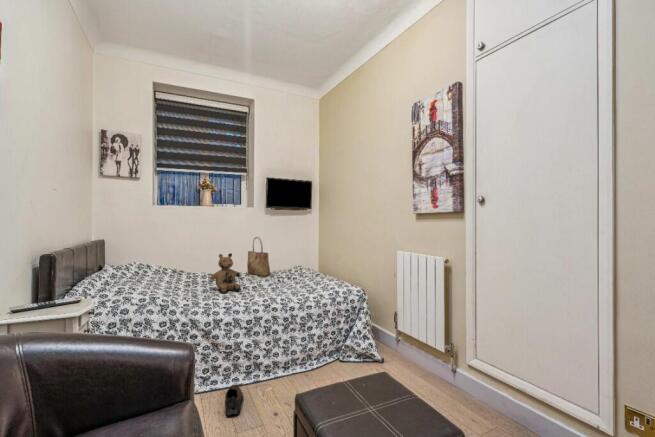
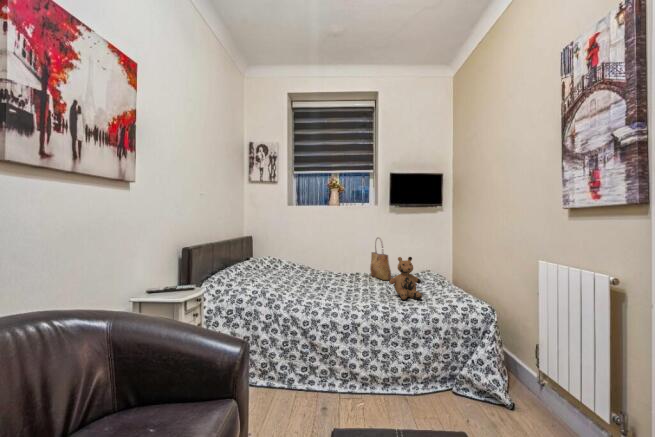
teddy bear: present [210,253,241,293] -> present [389,257,422,300]
shoe: present [225,385,243,415] -> none [308,389,332,419]

